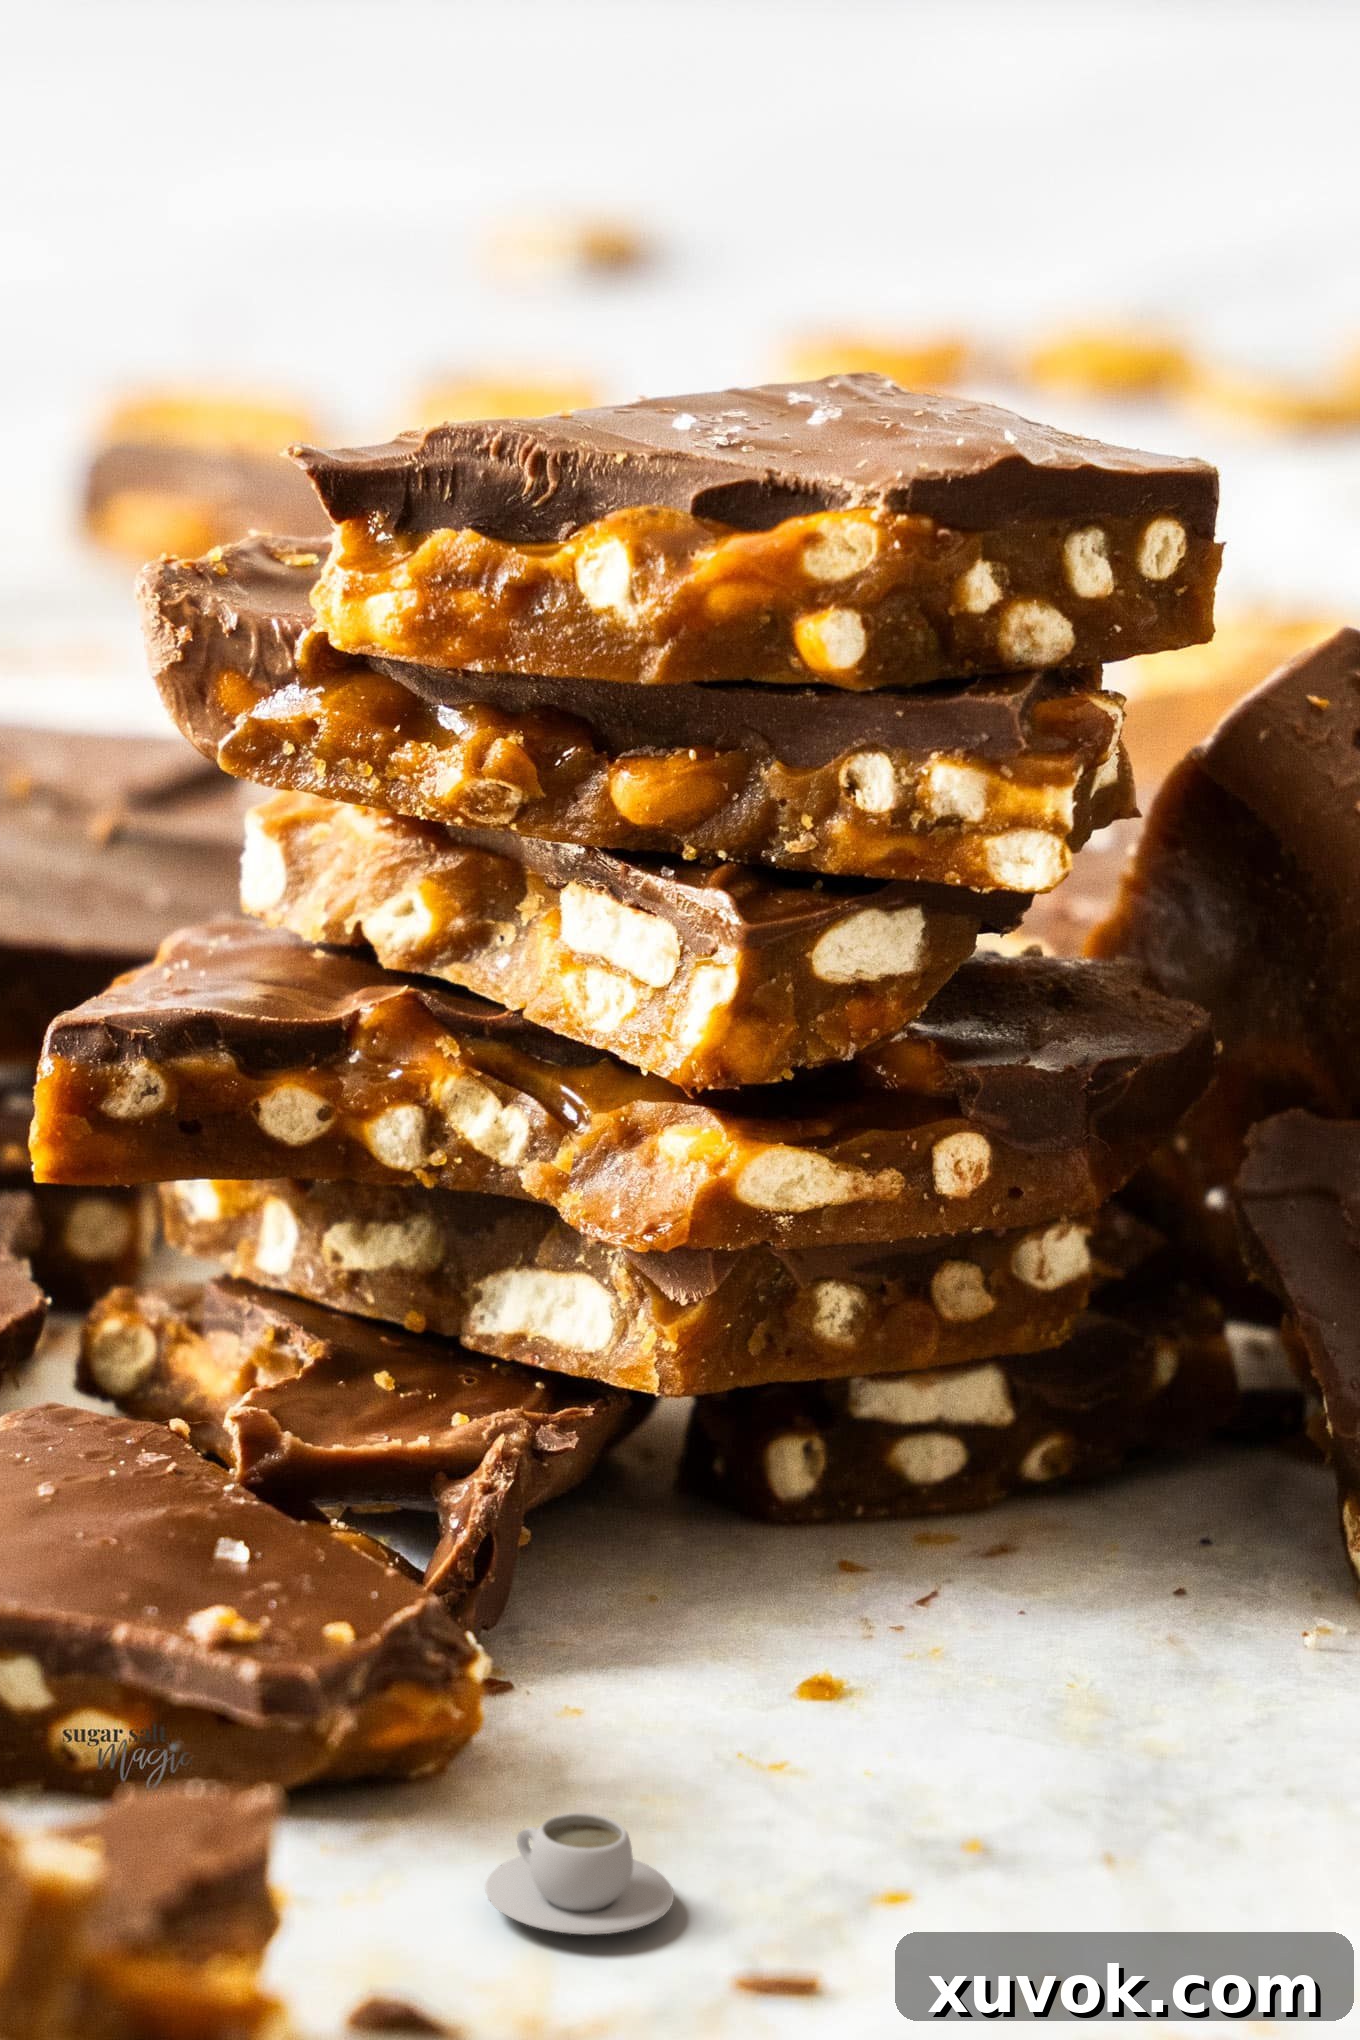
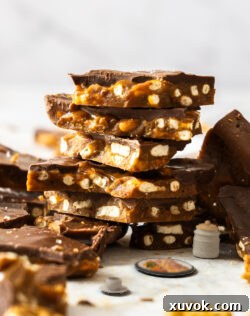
jar: none [1058,1366,1229,1600] -> present [193,221,220,258]
dish: none [703,1612,1084,1768] -> present [134,258,195,276]

